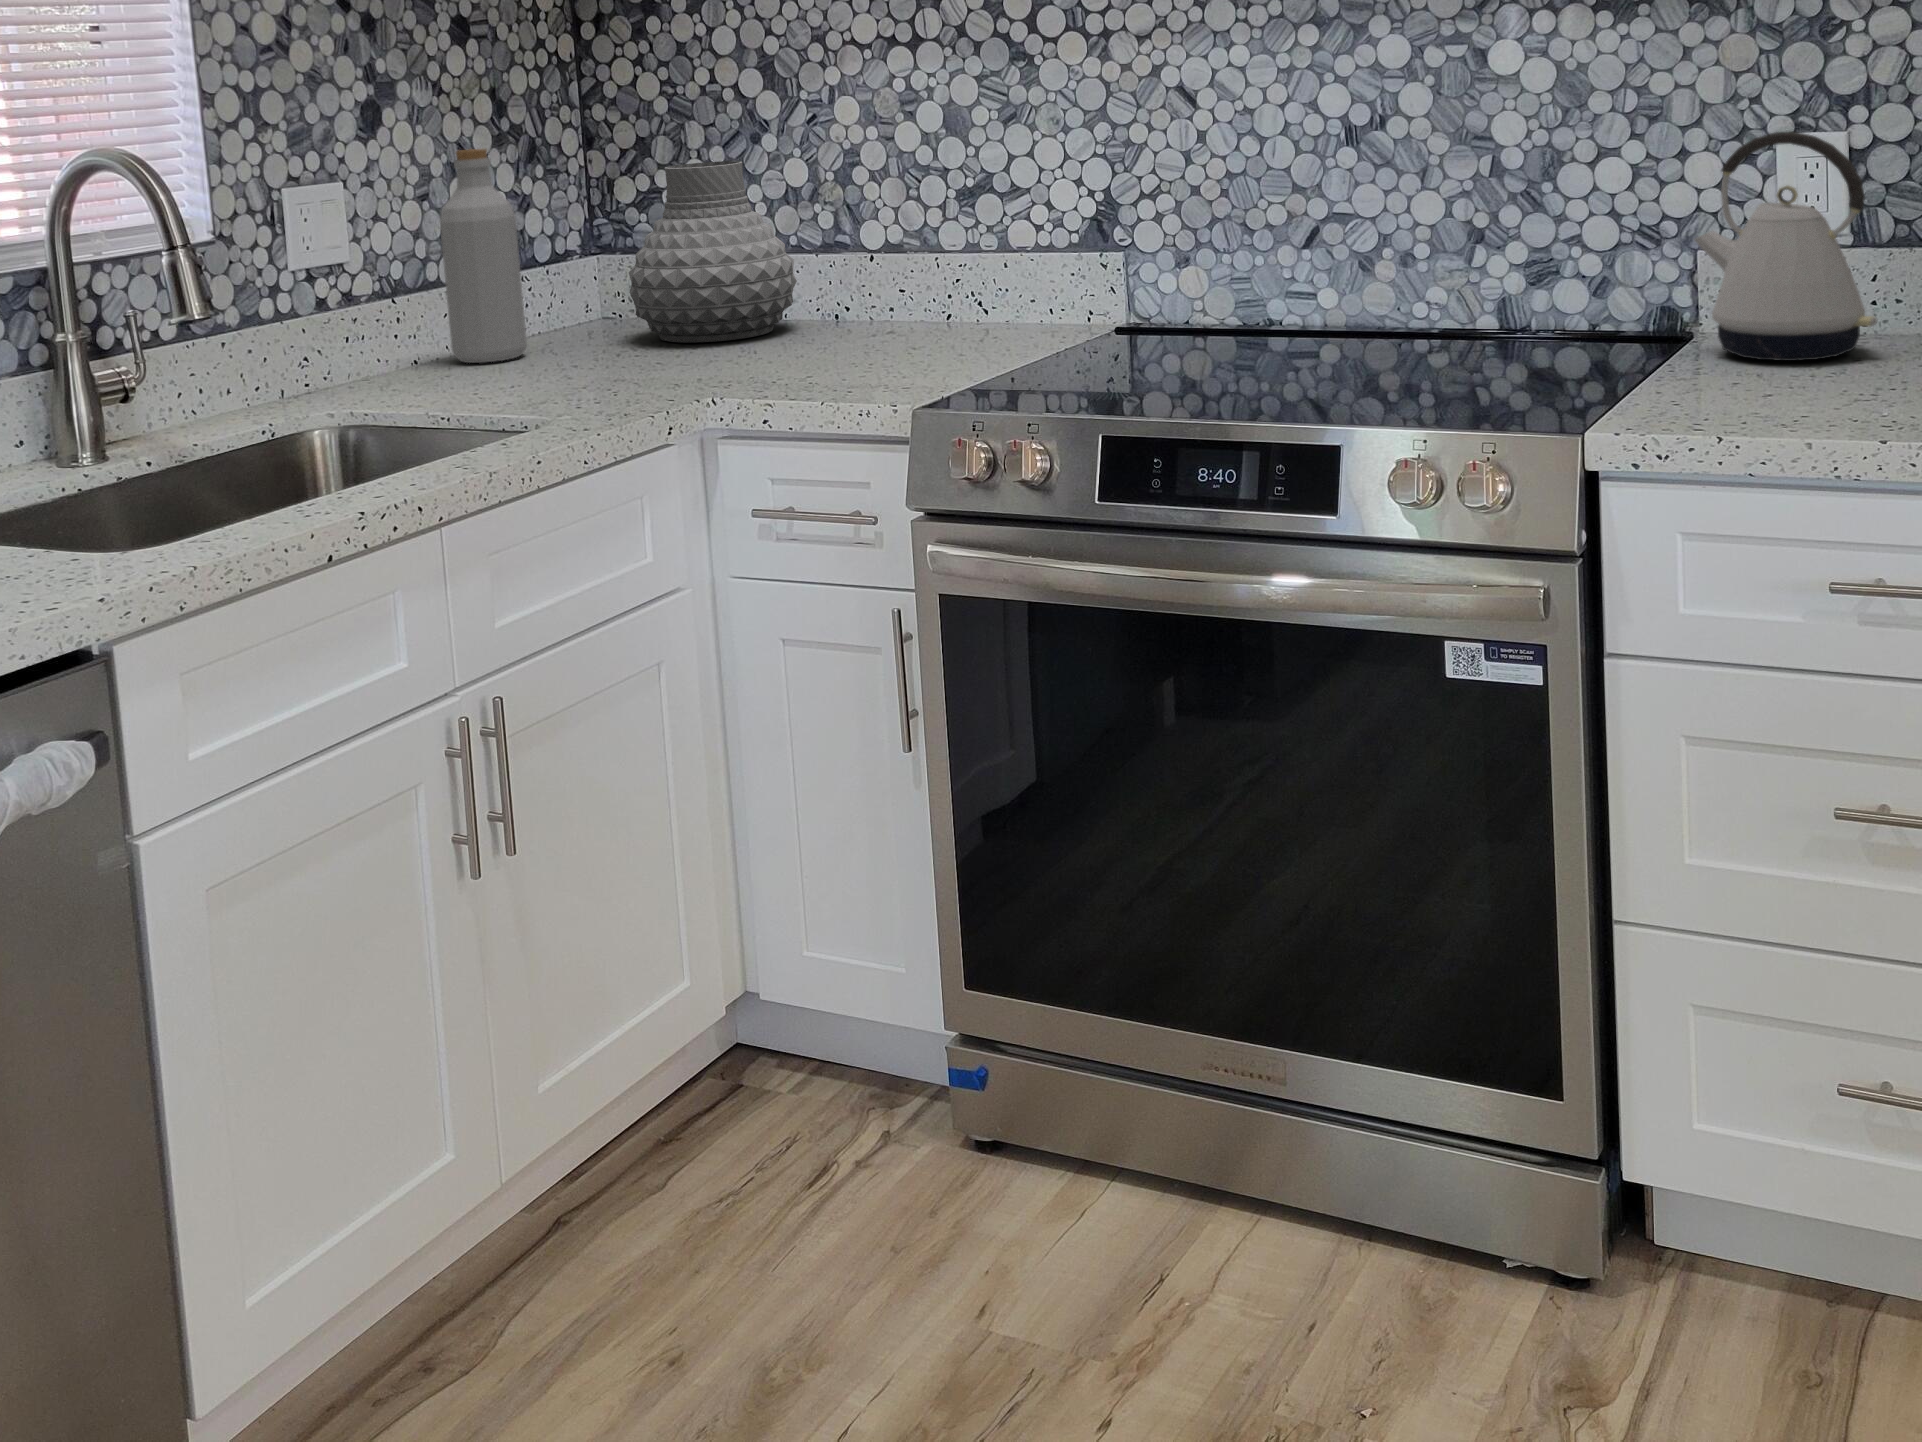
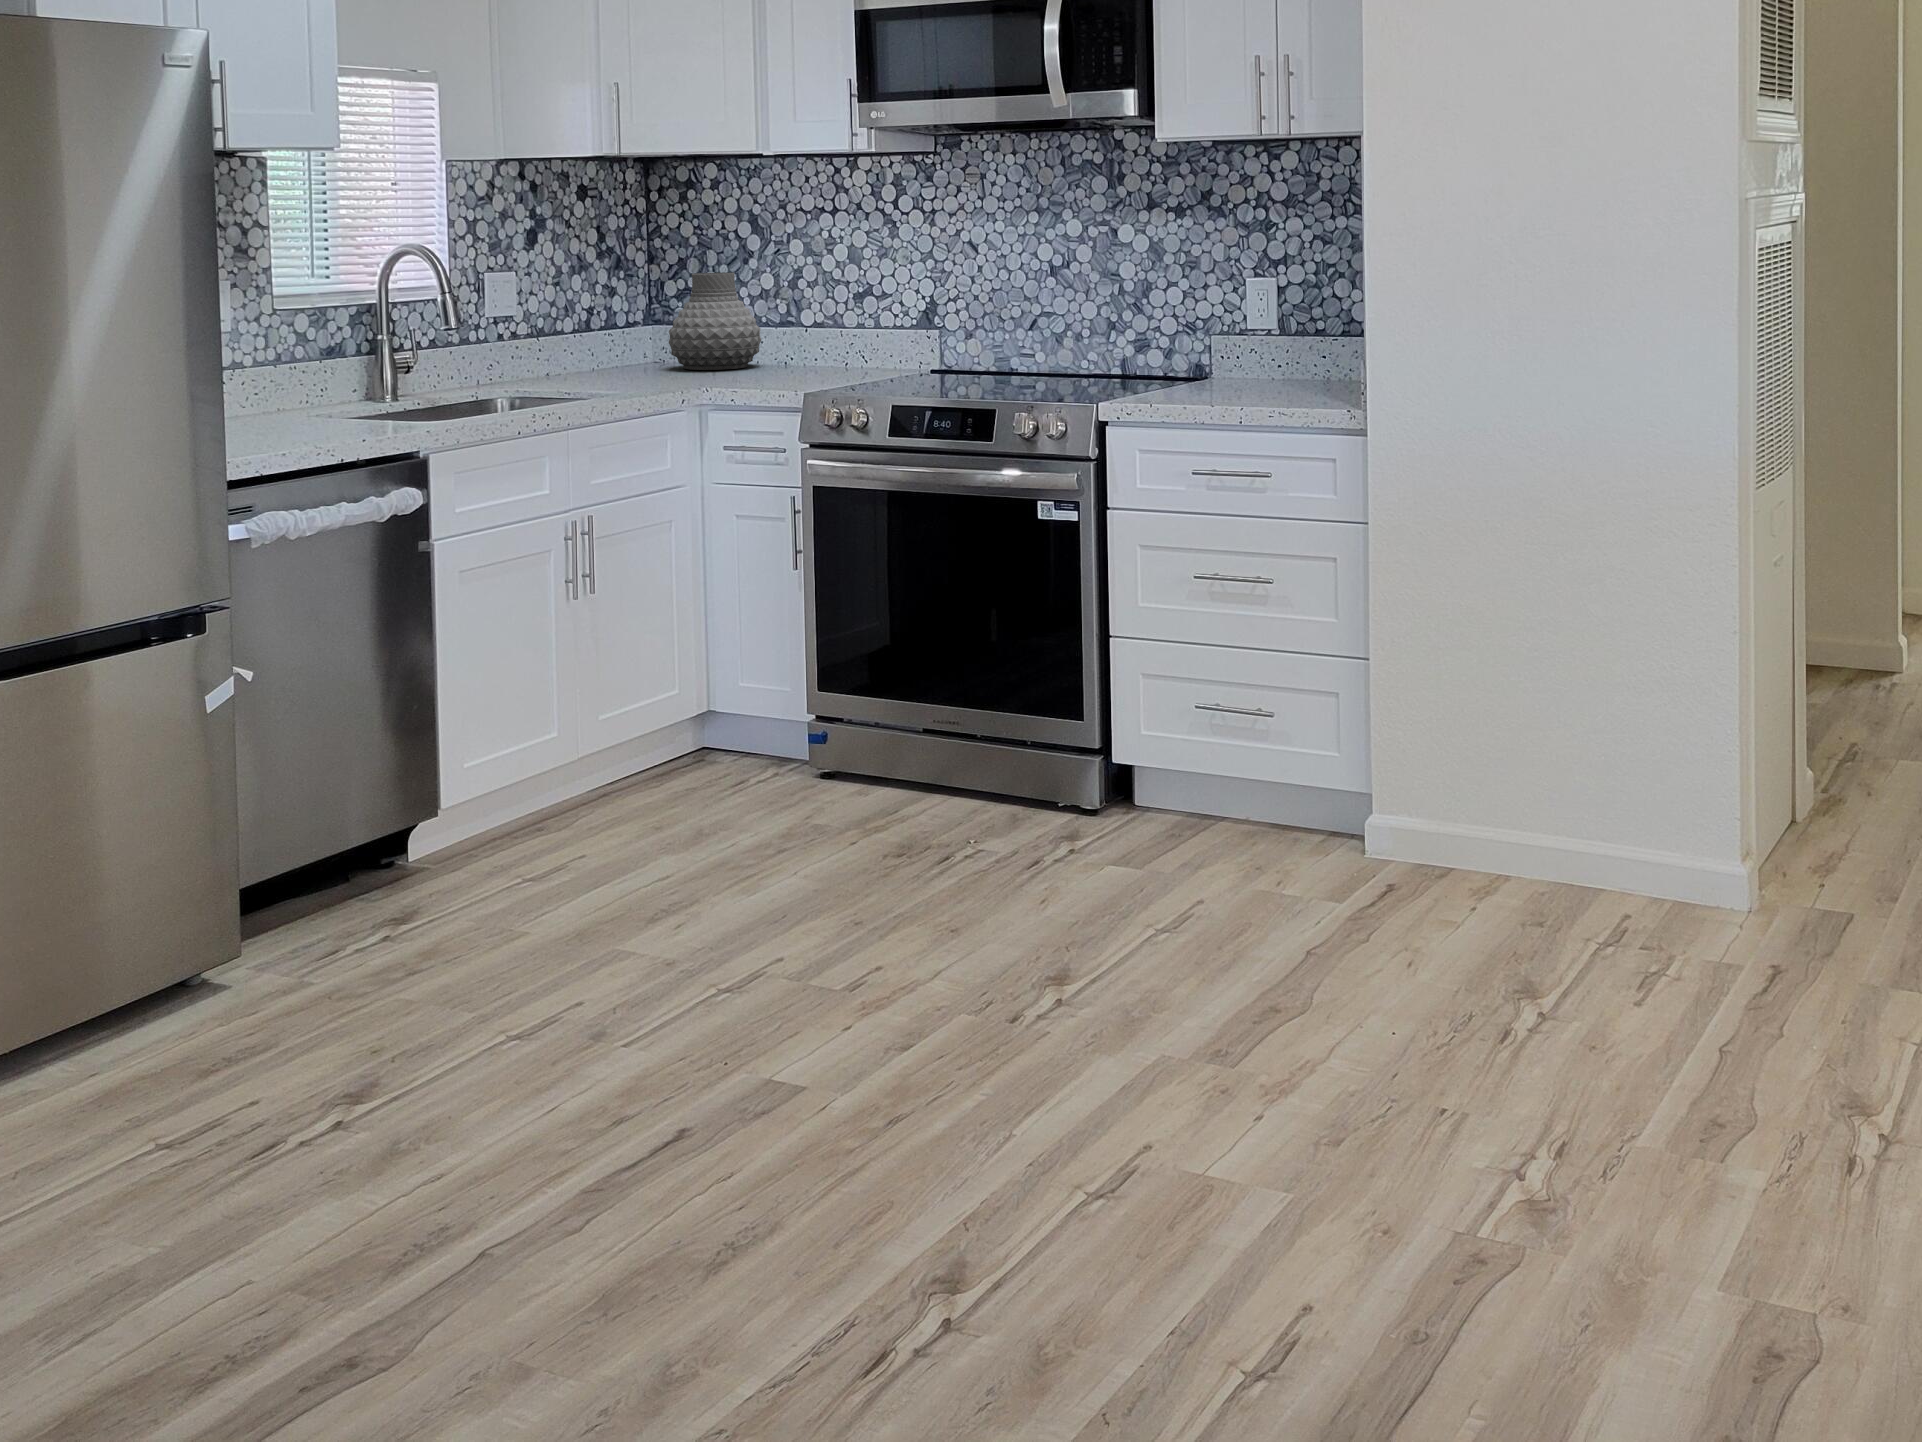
kettle: present [1694,131,1877,361] -> none [1194,275,1270,386]
bottle: present [440,149,527,363] -> none [567,258,610,375]

